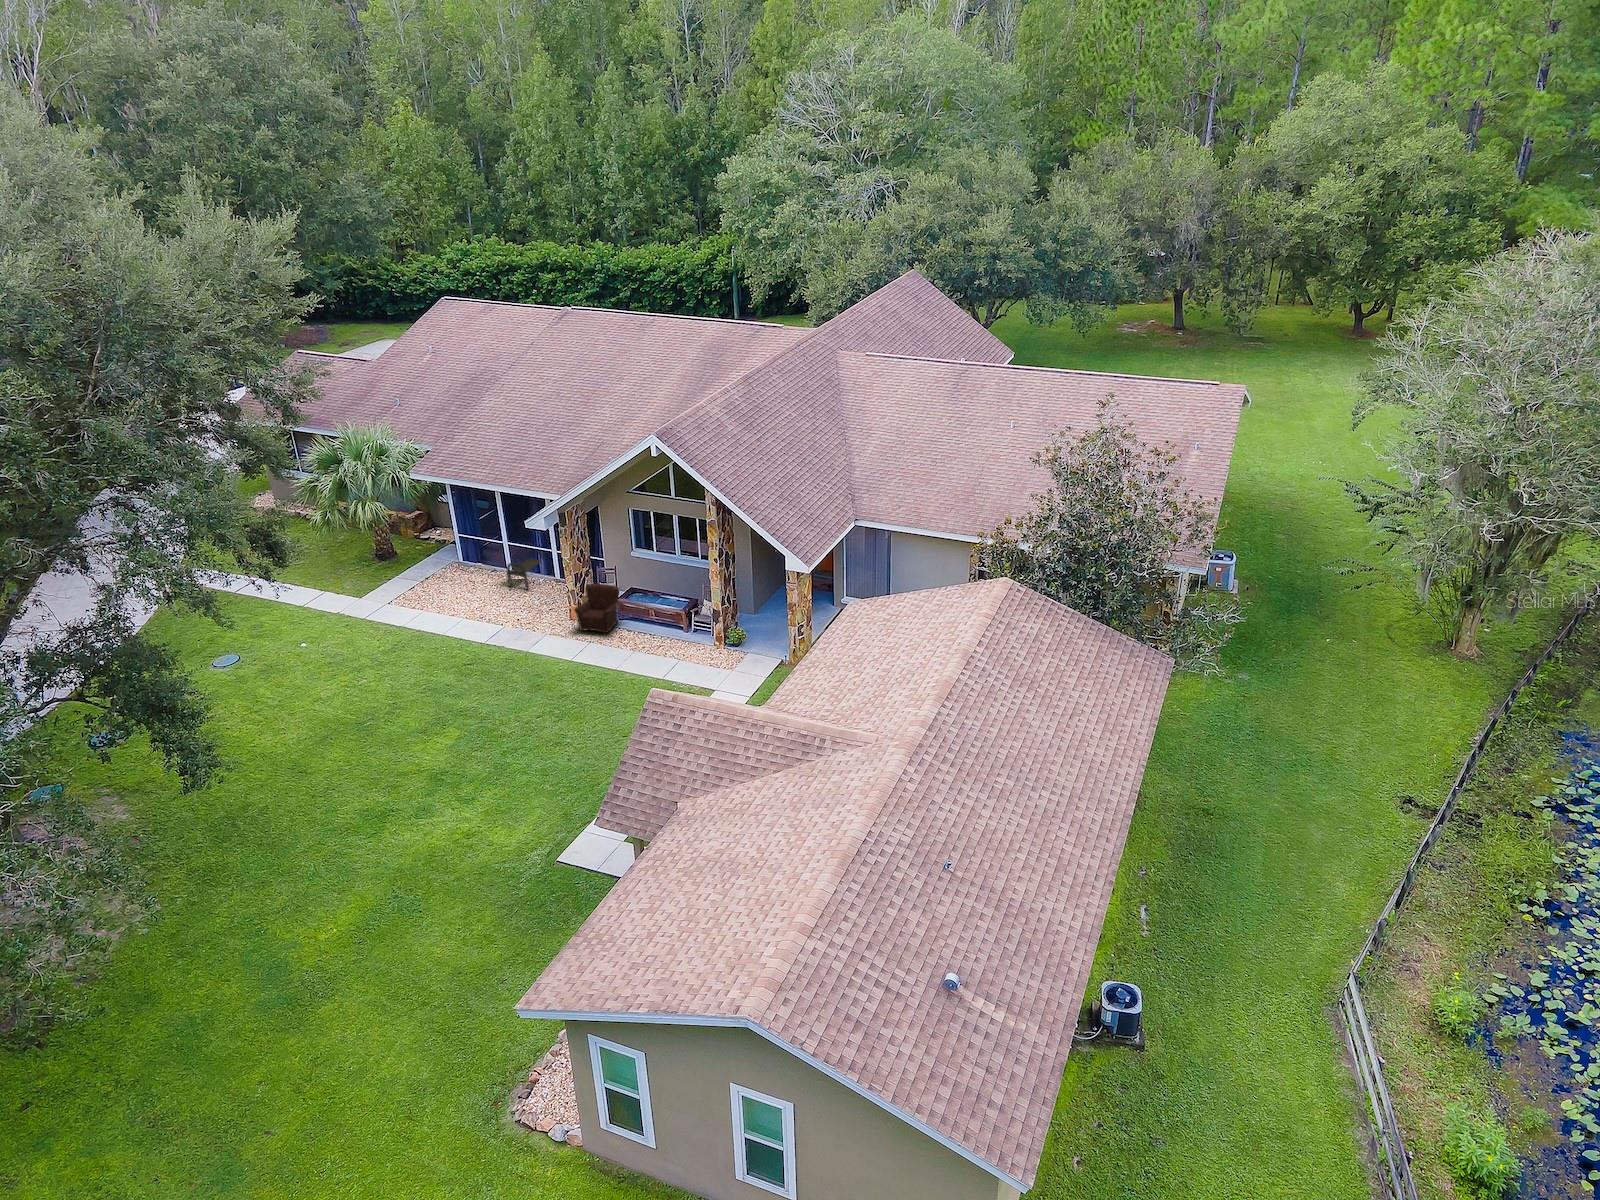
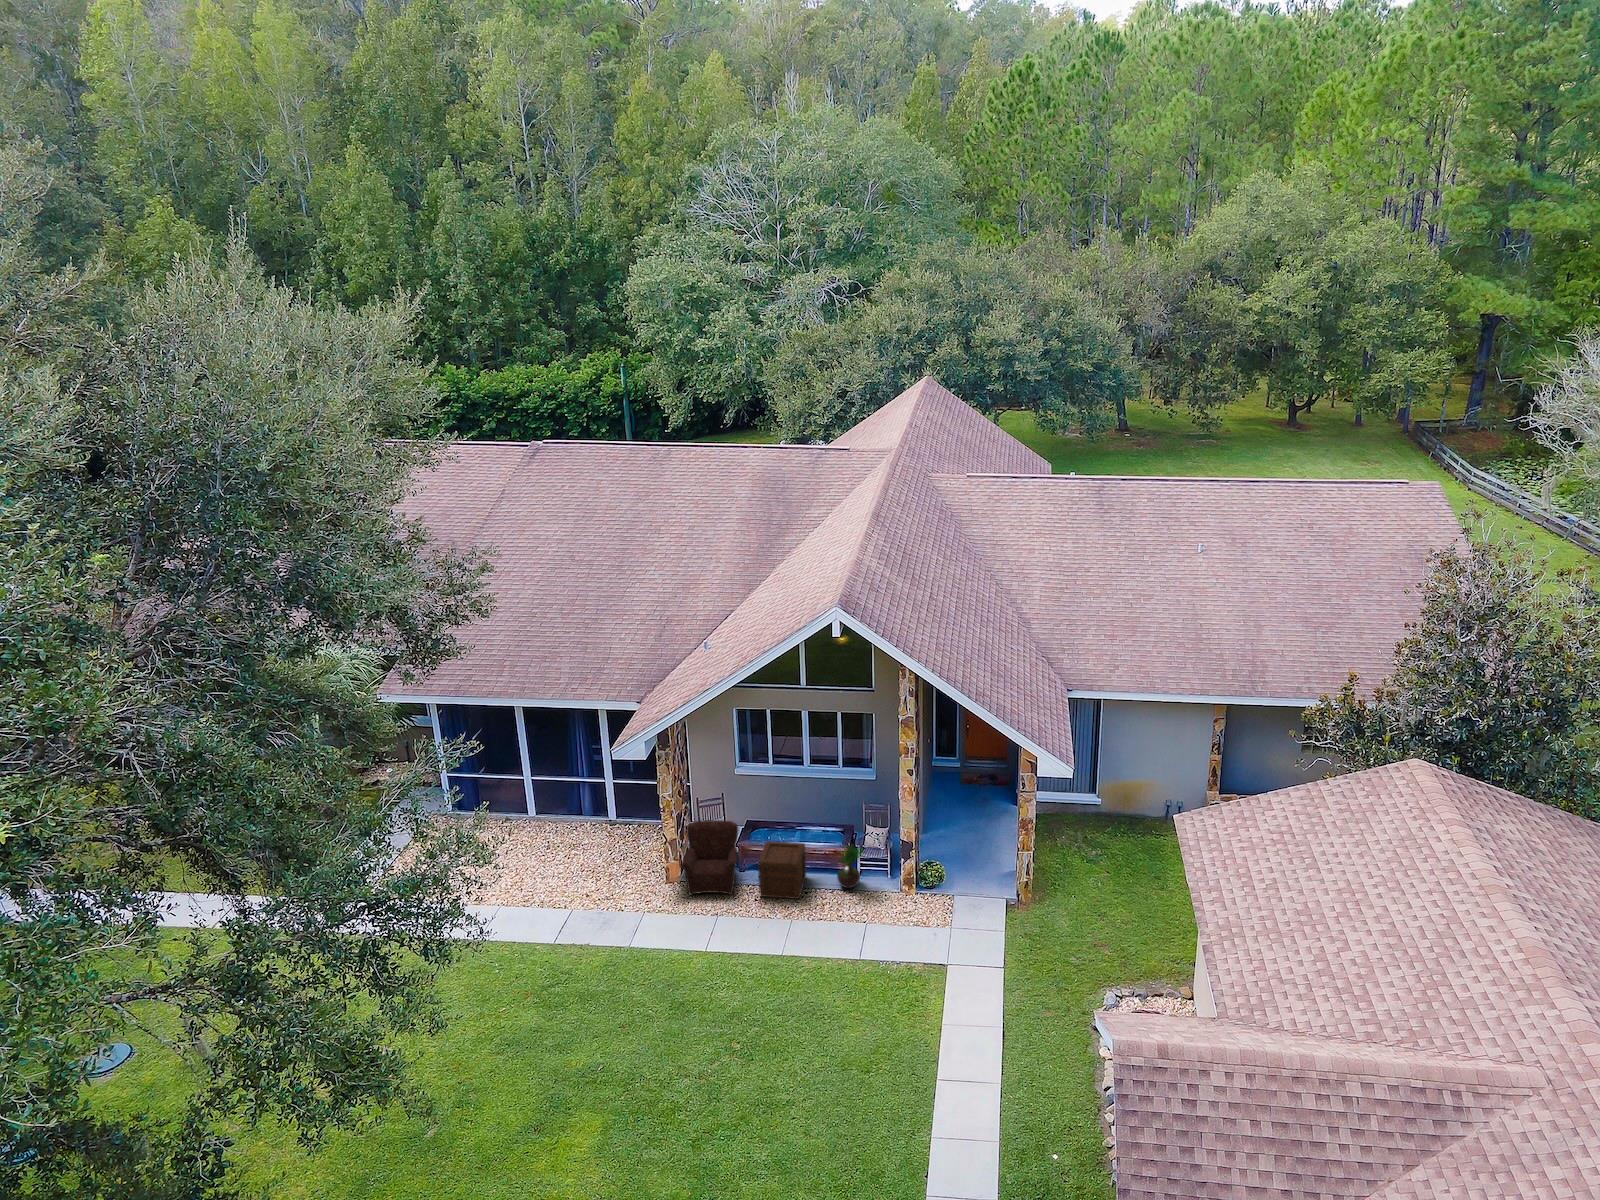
bench: present [507,550,544,590] -> none [537,776,588,837]
wooden crate: none [621,601,661,641] -> present [758,841,806,899]
potted tree: none [672,606,693,638] -> present [837,844,863,888]

